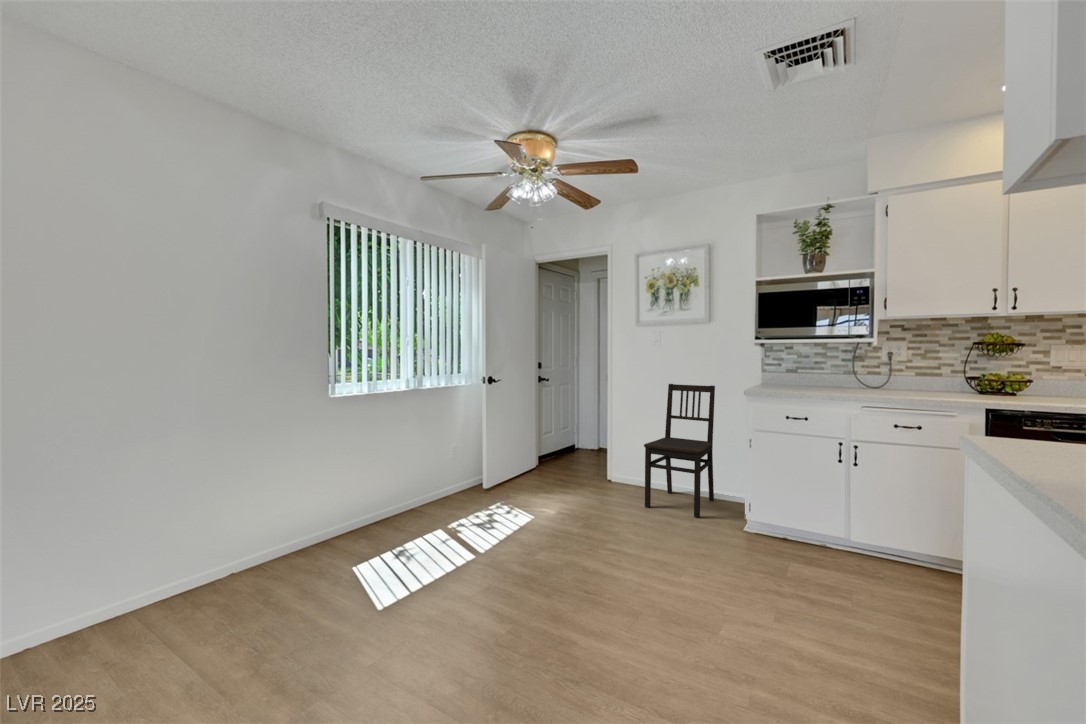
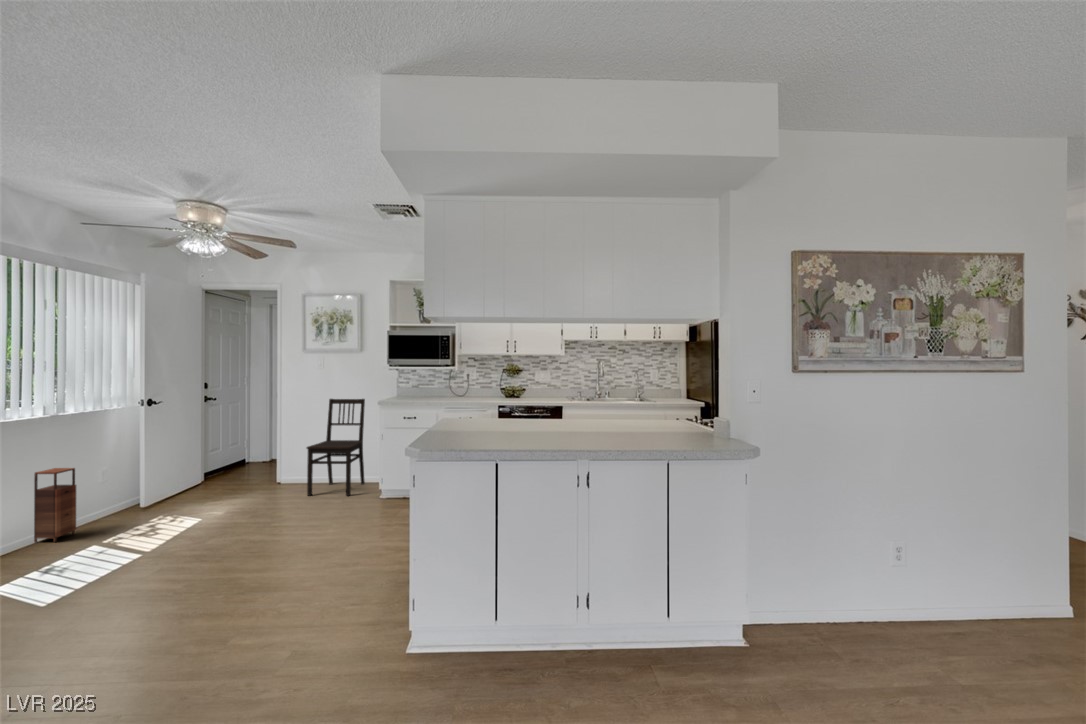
storage cabinet: none [400,442,431,519] -> present [34,468,76,542]

